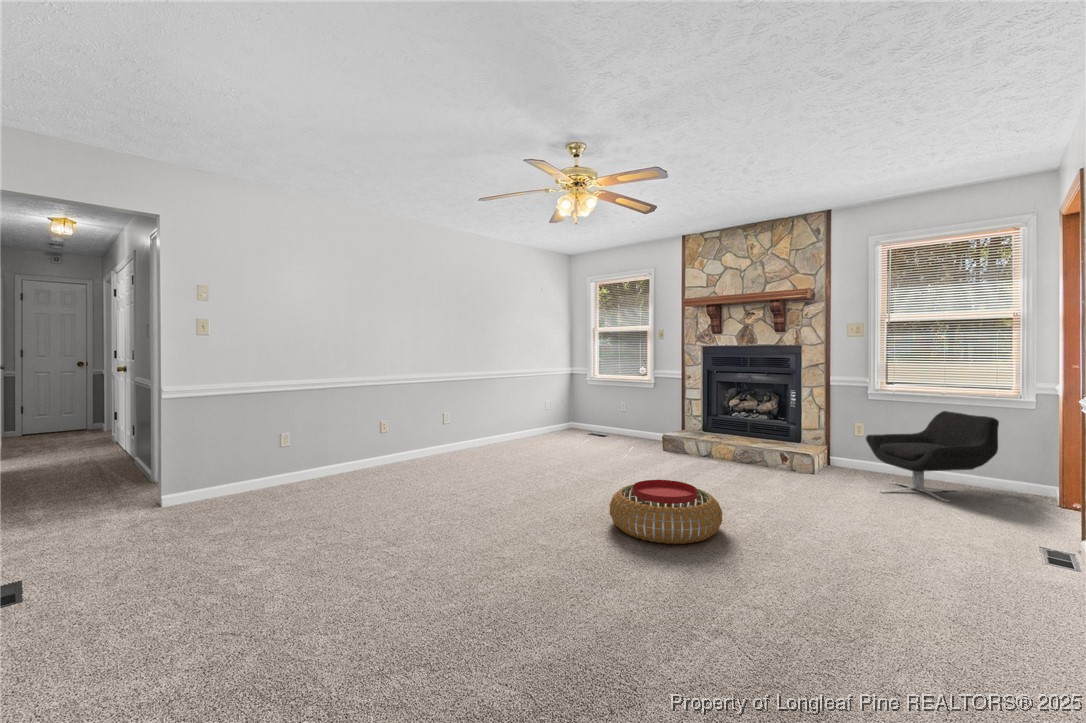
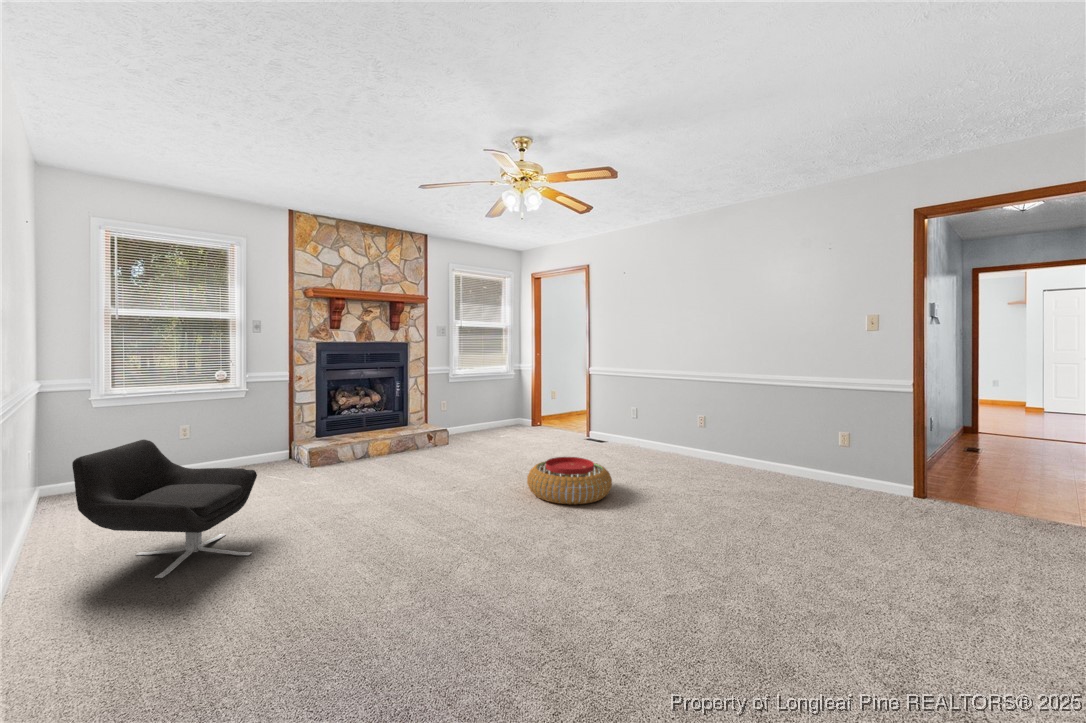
lounge chair: present [866,411,999,502] -> present [72,440,257,578]

